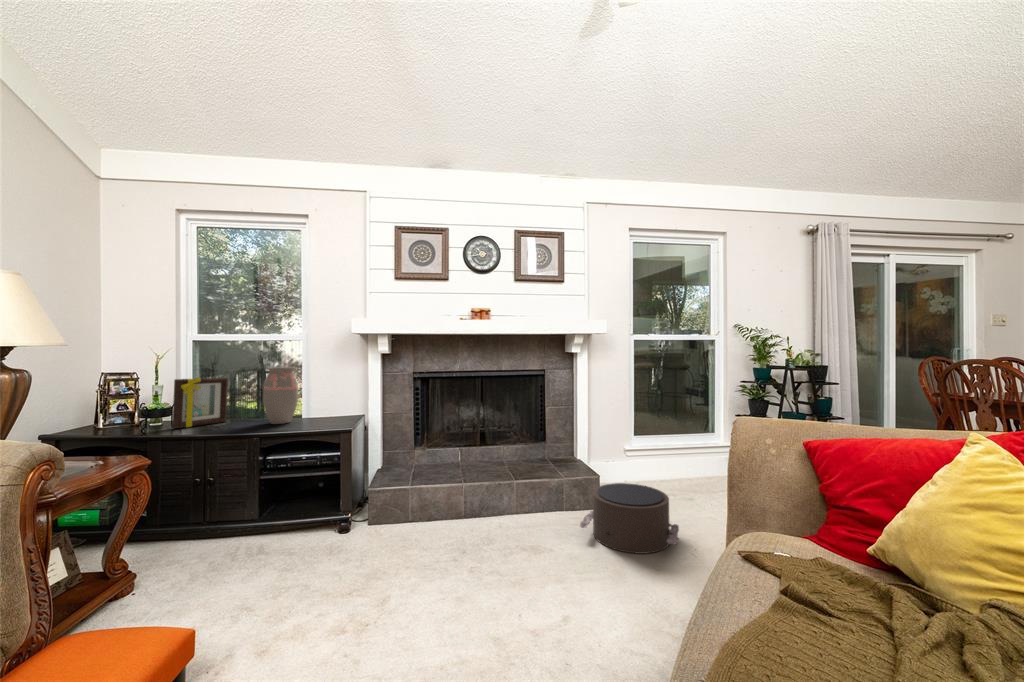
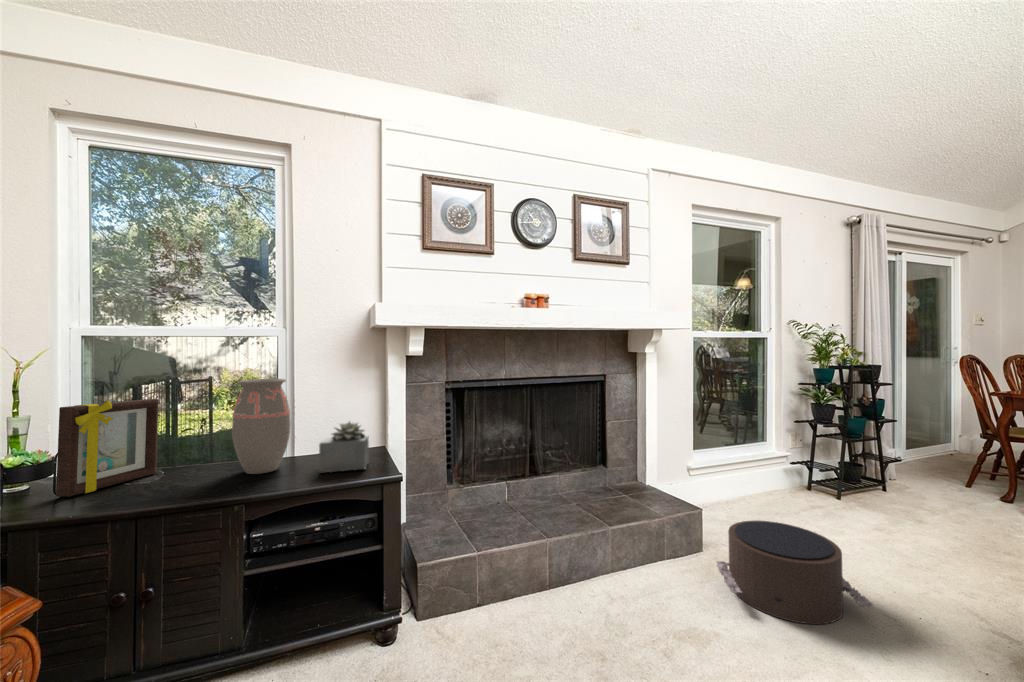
succulent plant: none [308,394,344,424] -> present [319,422,369,472]

